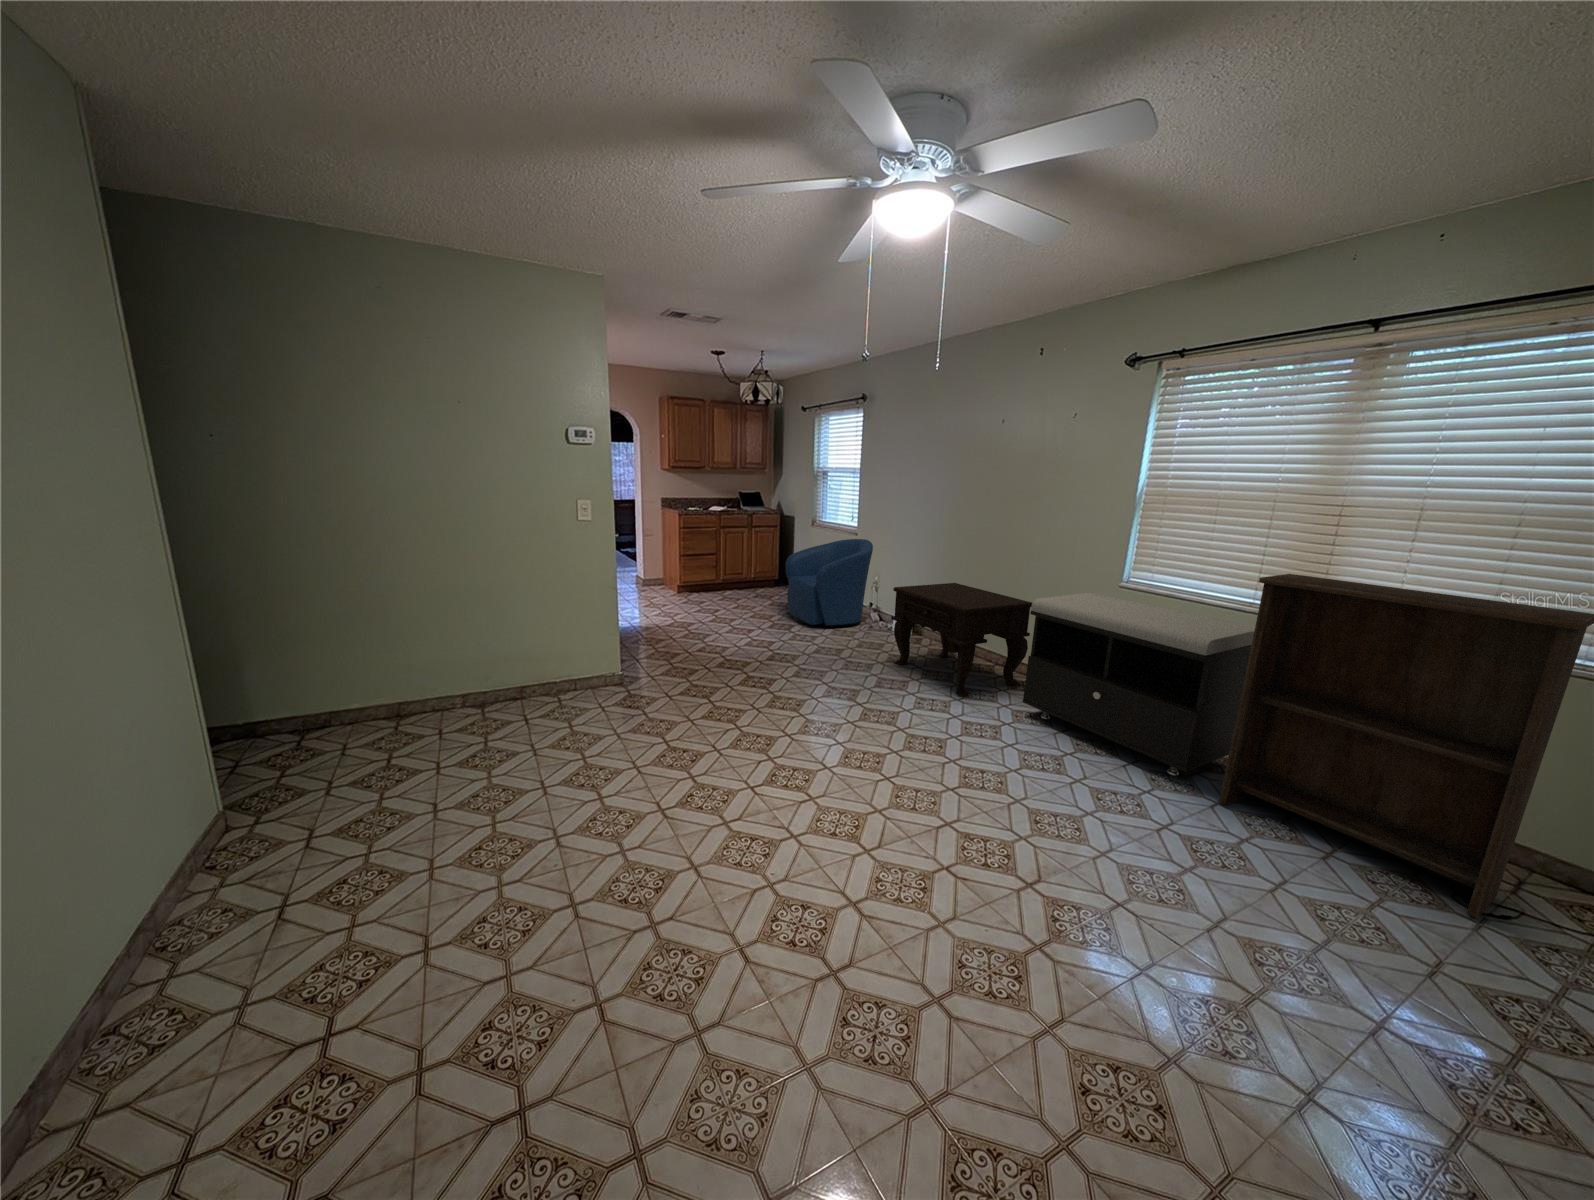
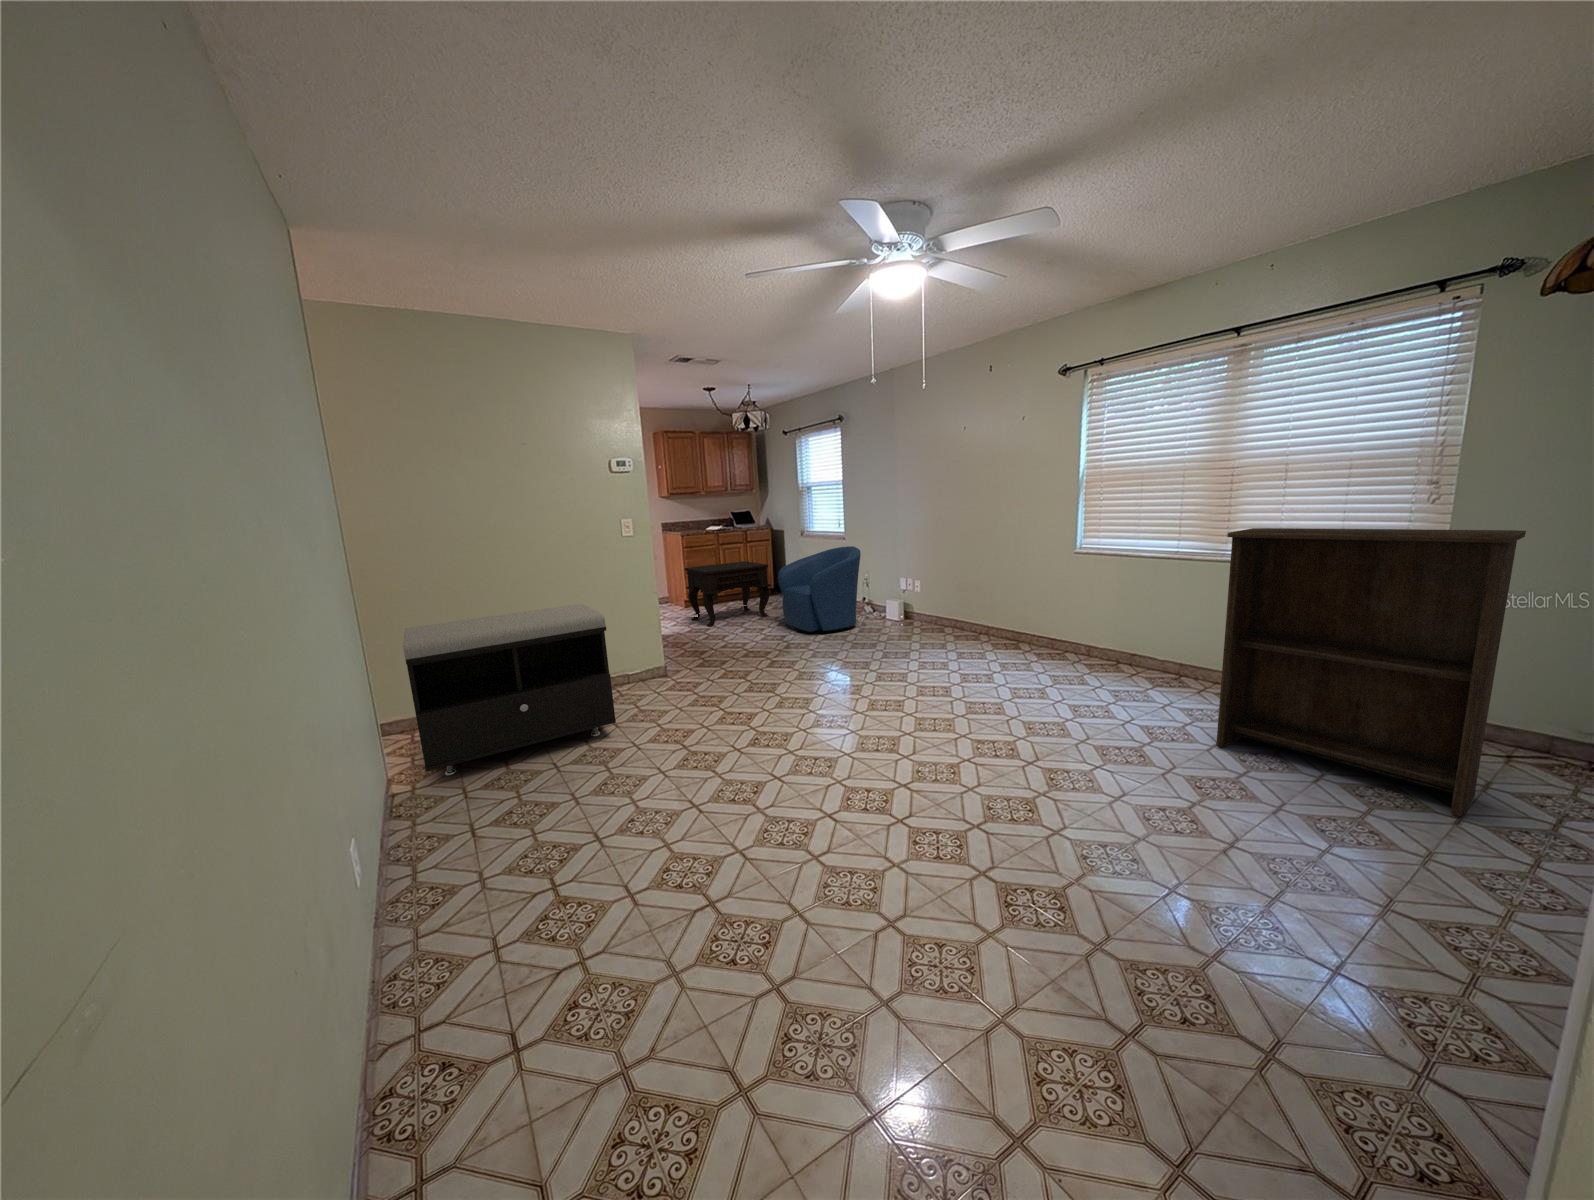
side table: present [891,583,1032,696] -> present [685,561,771,626]
storage bench: present [1023,593,1255,776] -> present [403,604,616,776]

